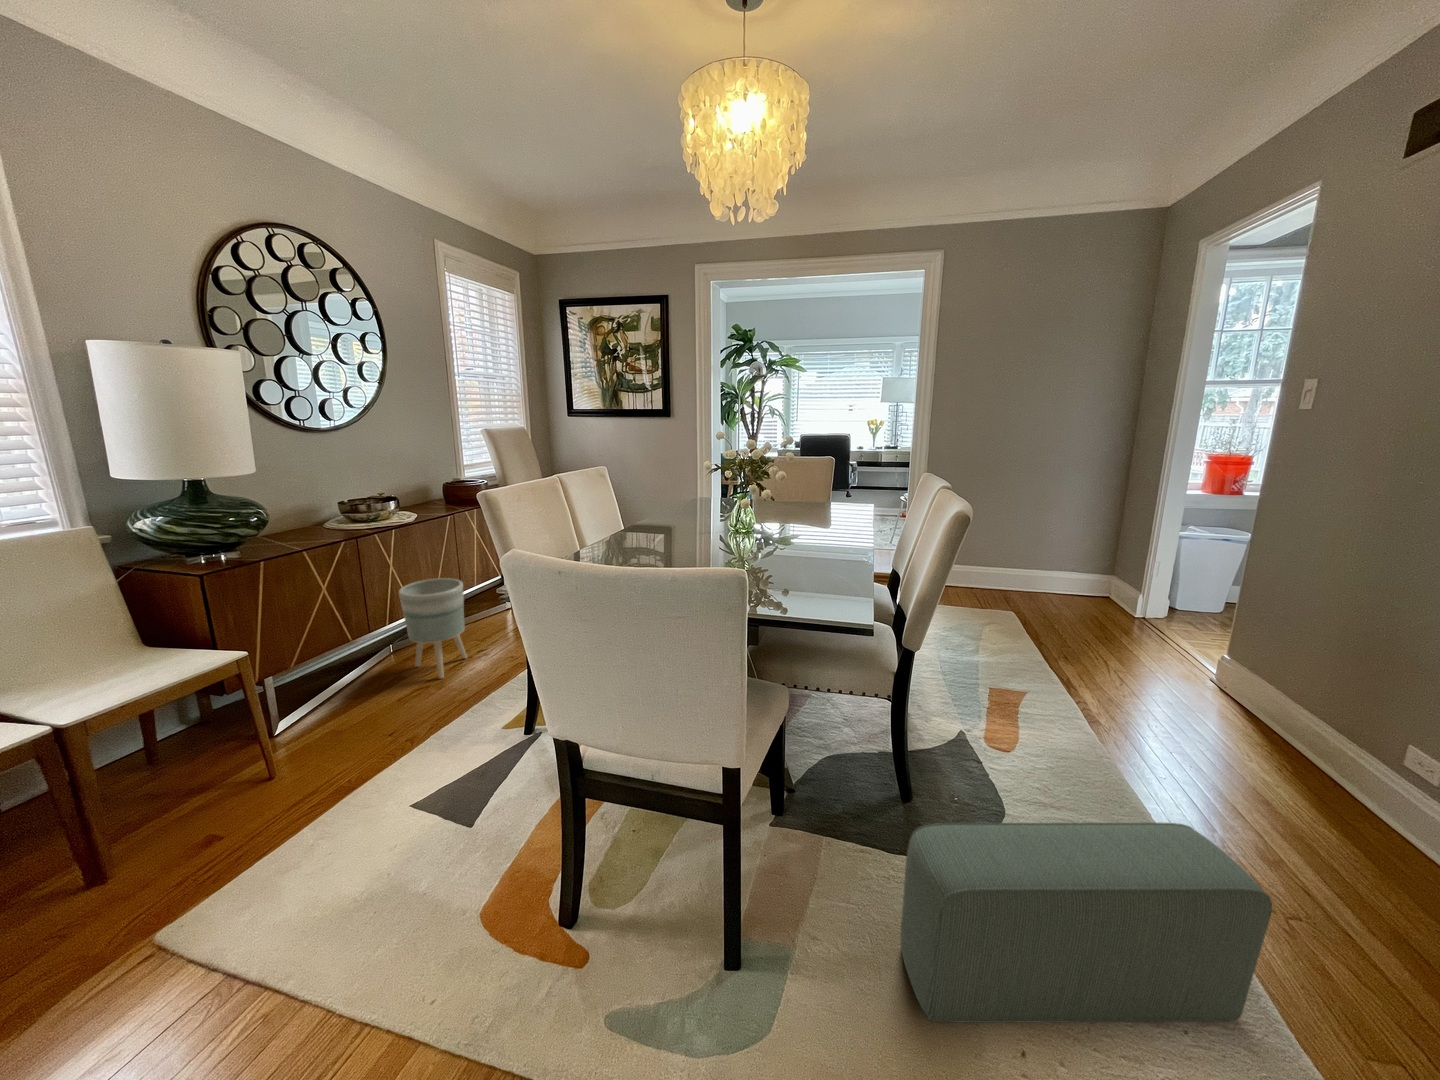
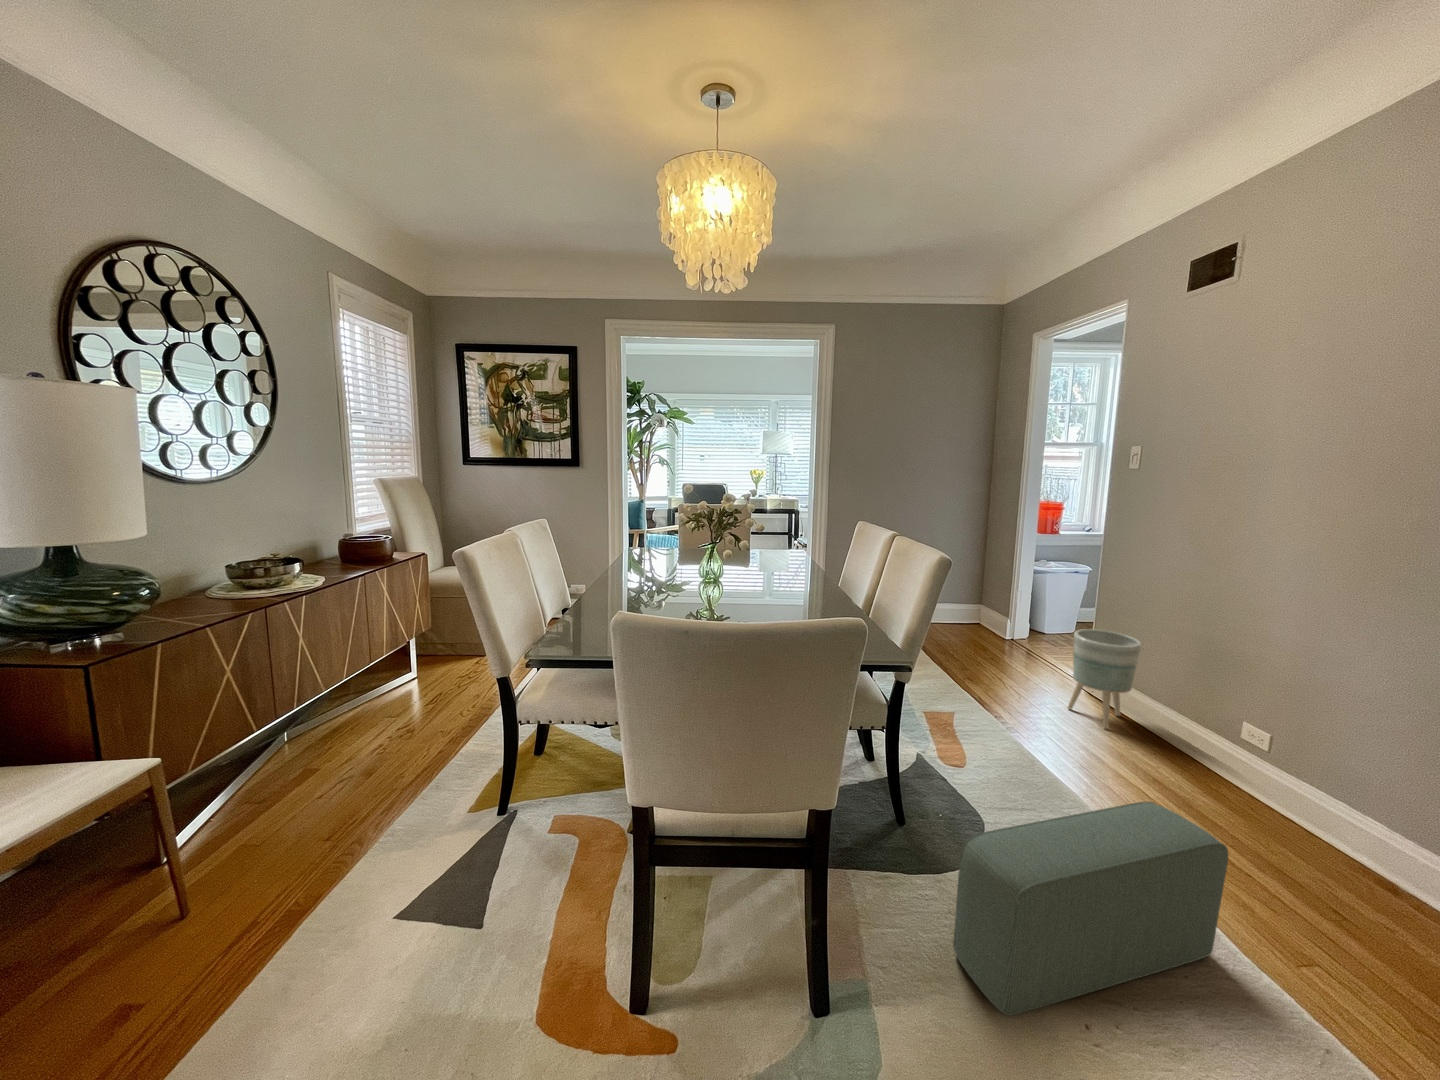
planter: present [399,578,467,678] -> present [1068,629,1141,729]

